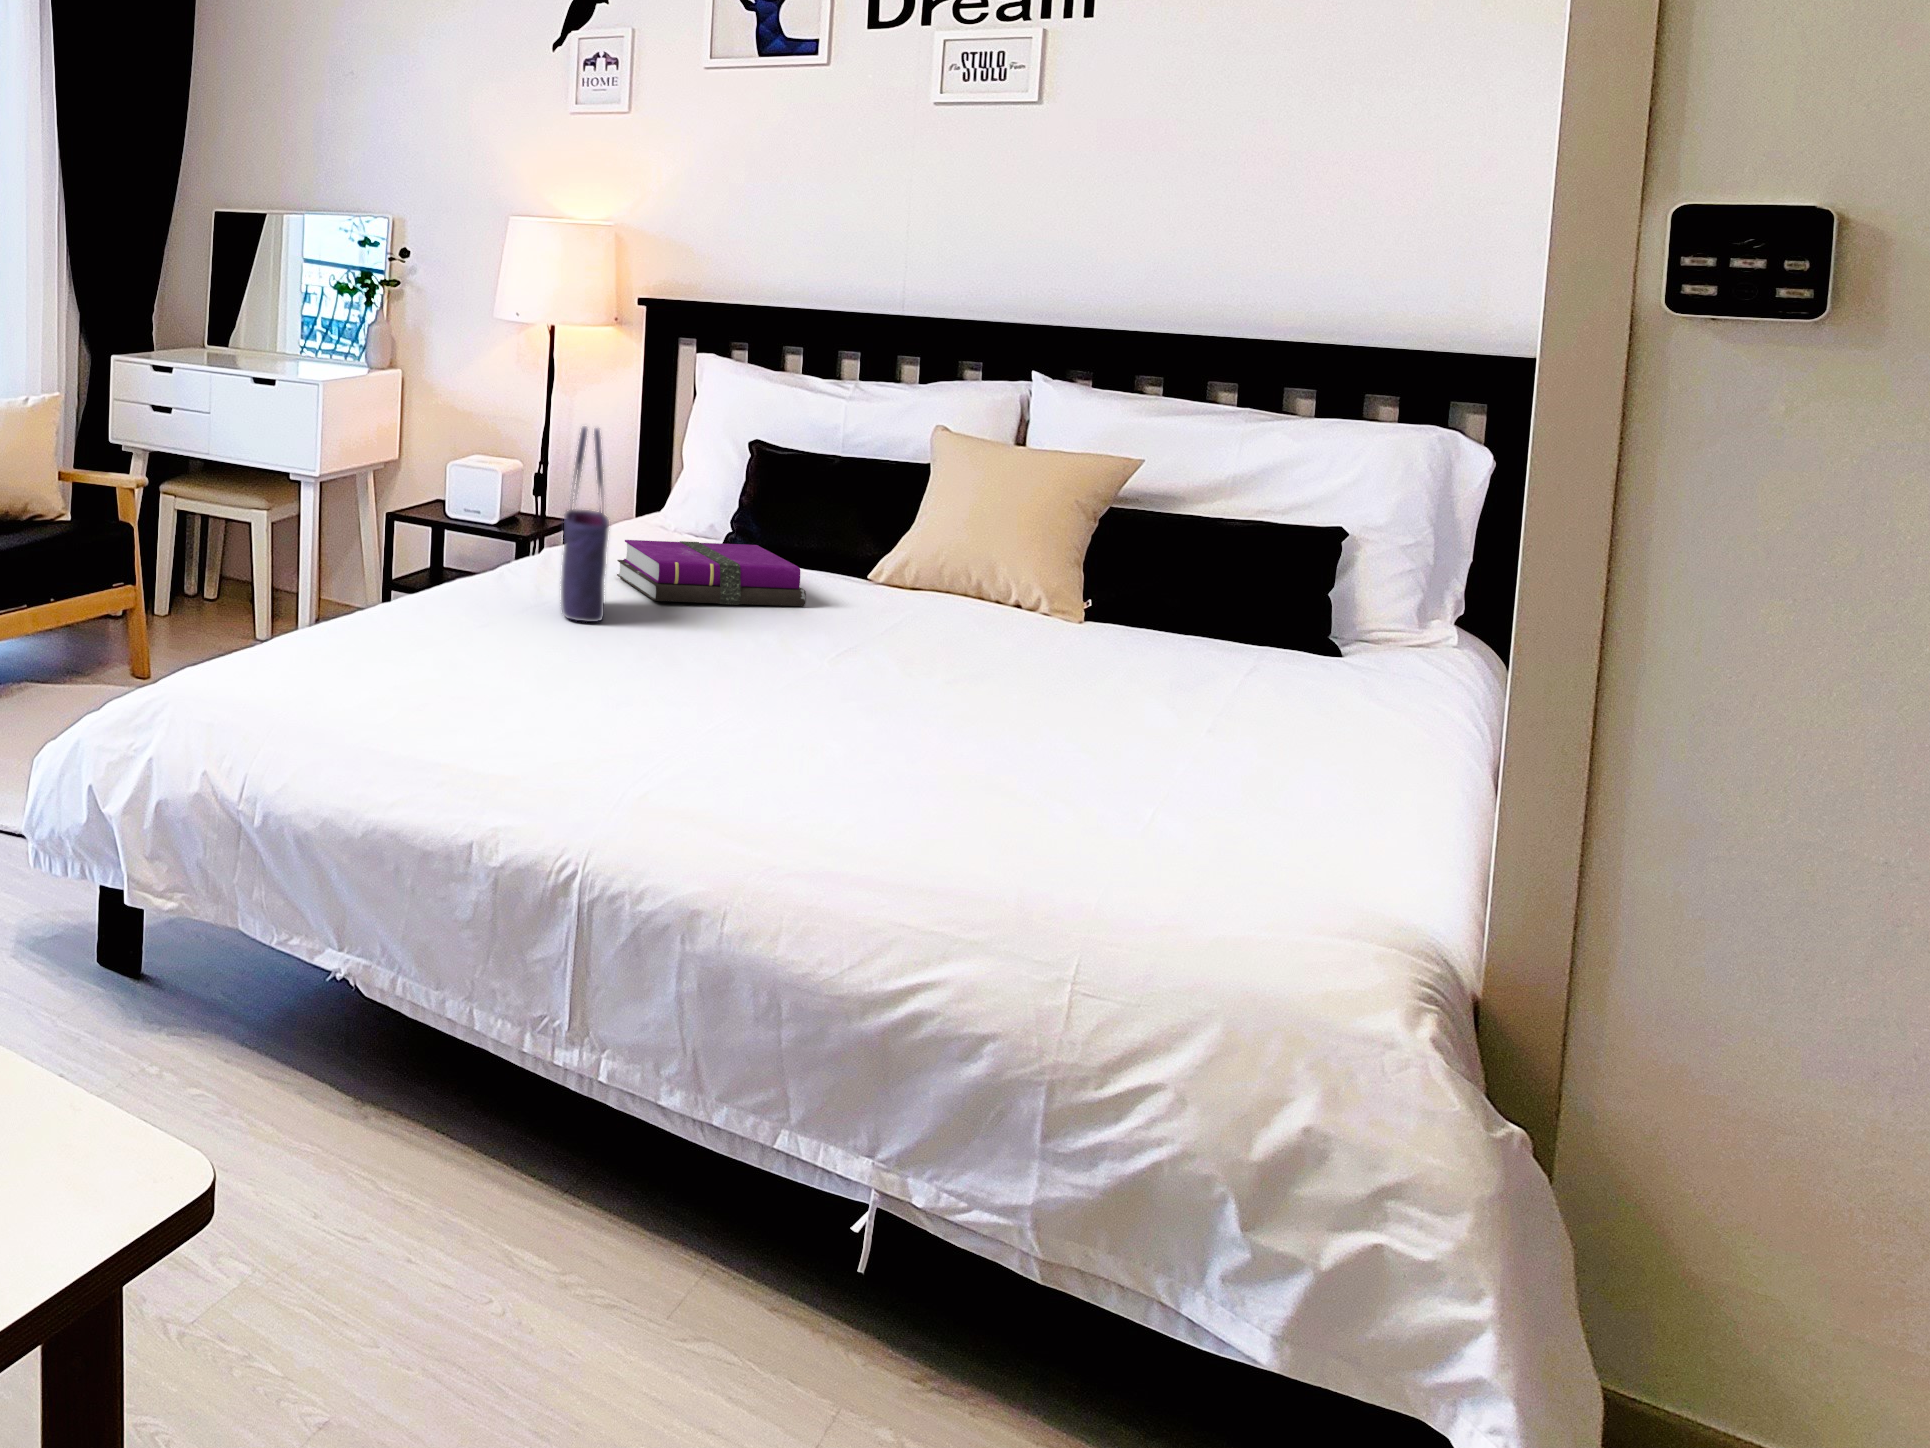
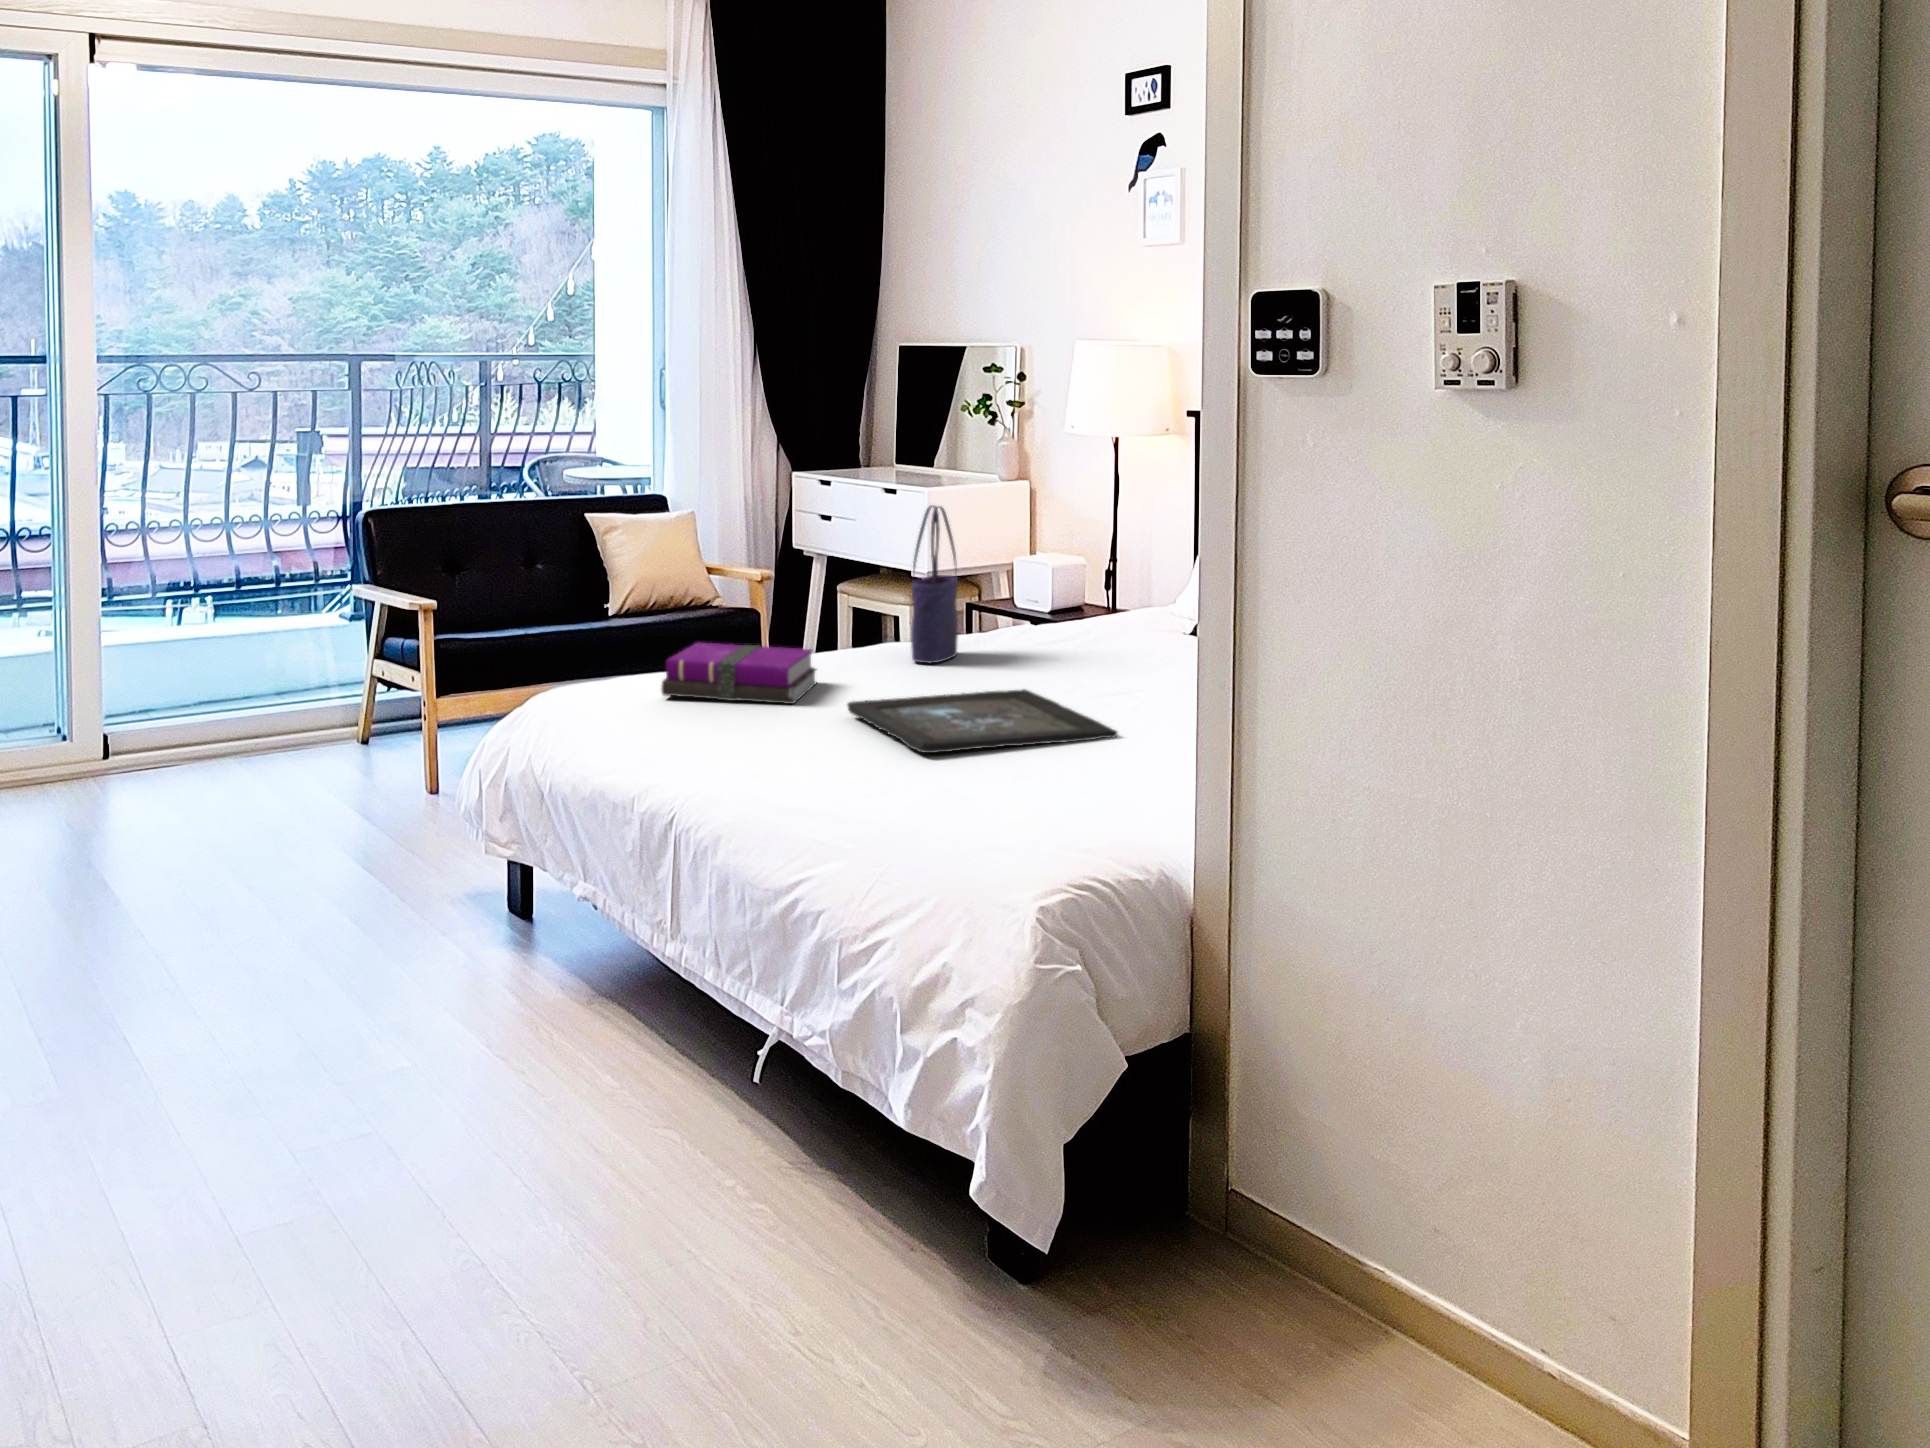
notebook: present [617,540,806,606] -> present [661,643,816,704]
tray: none [655,664,1027,777] -> present [848,689,1117,753]

